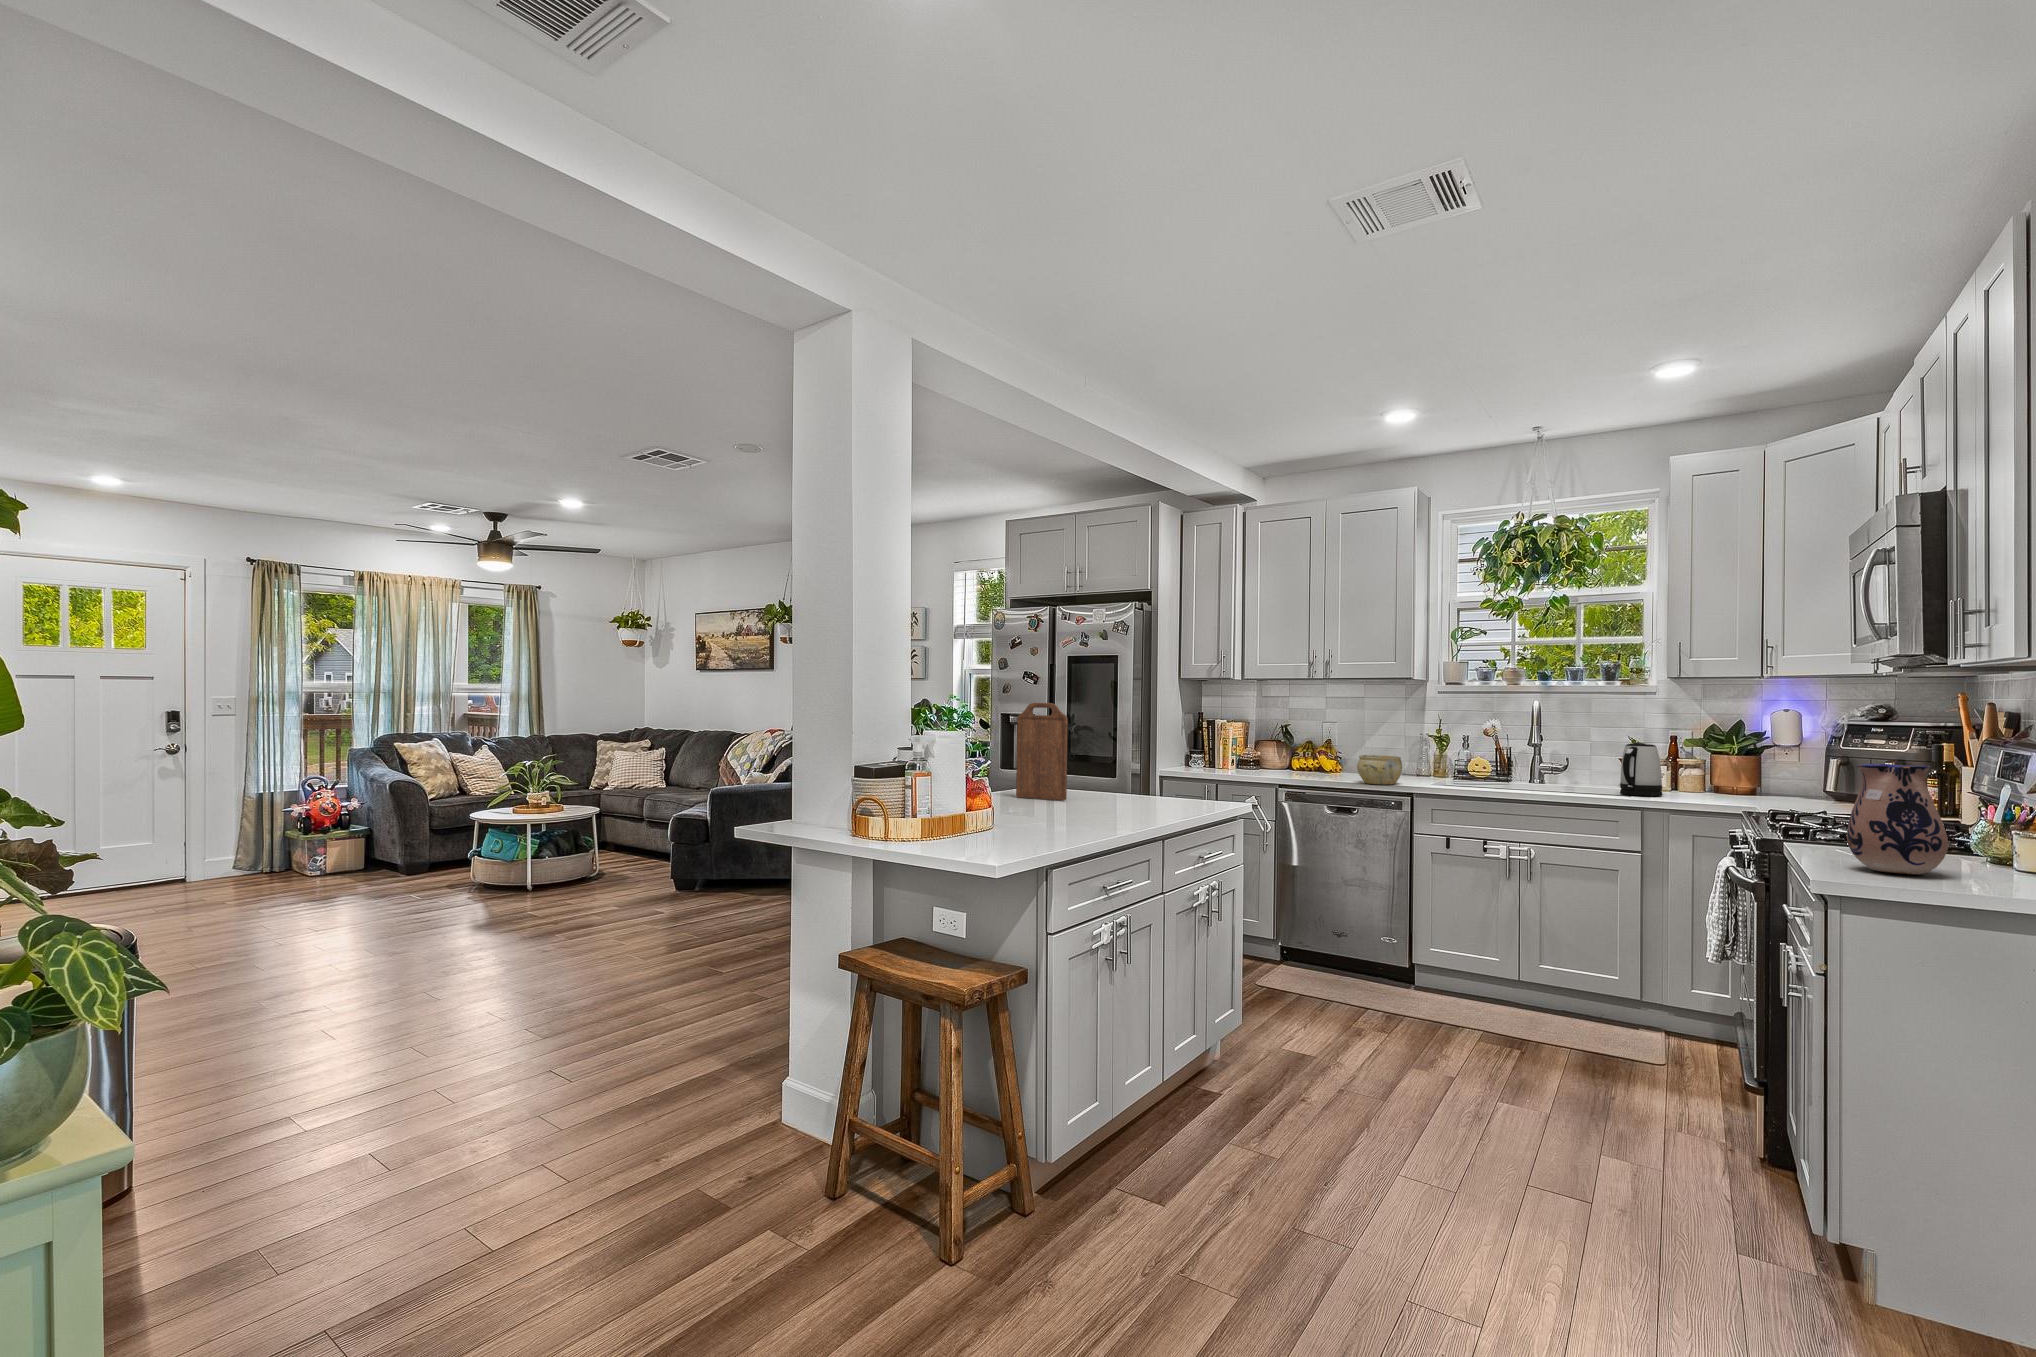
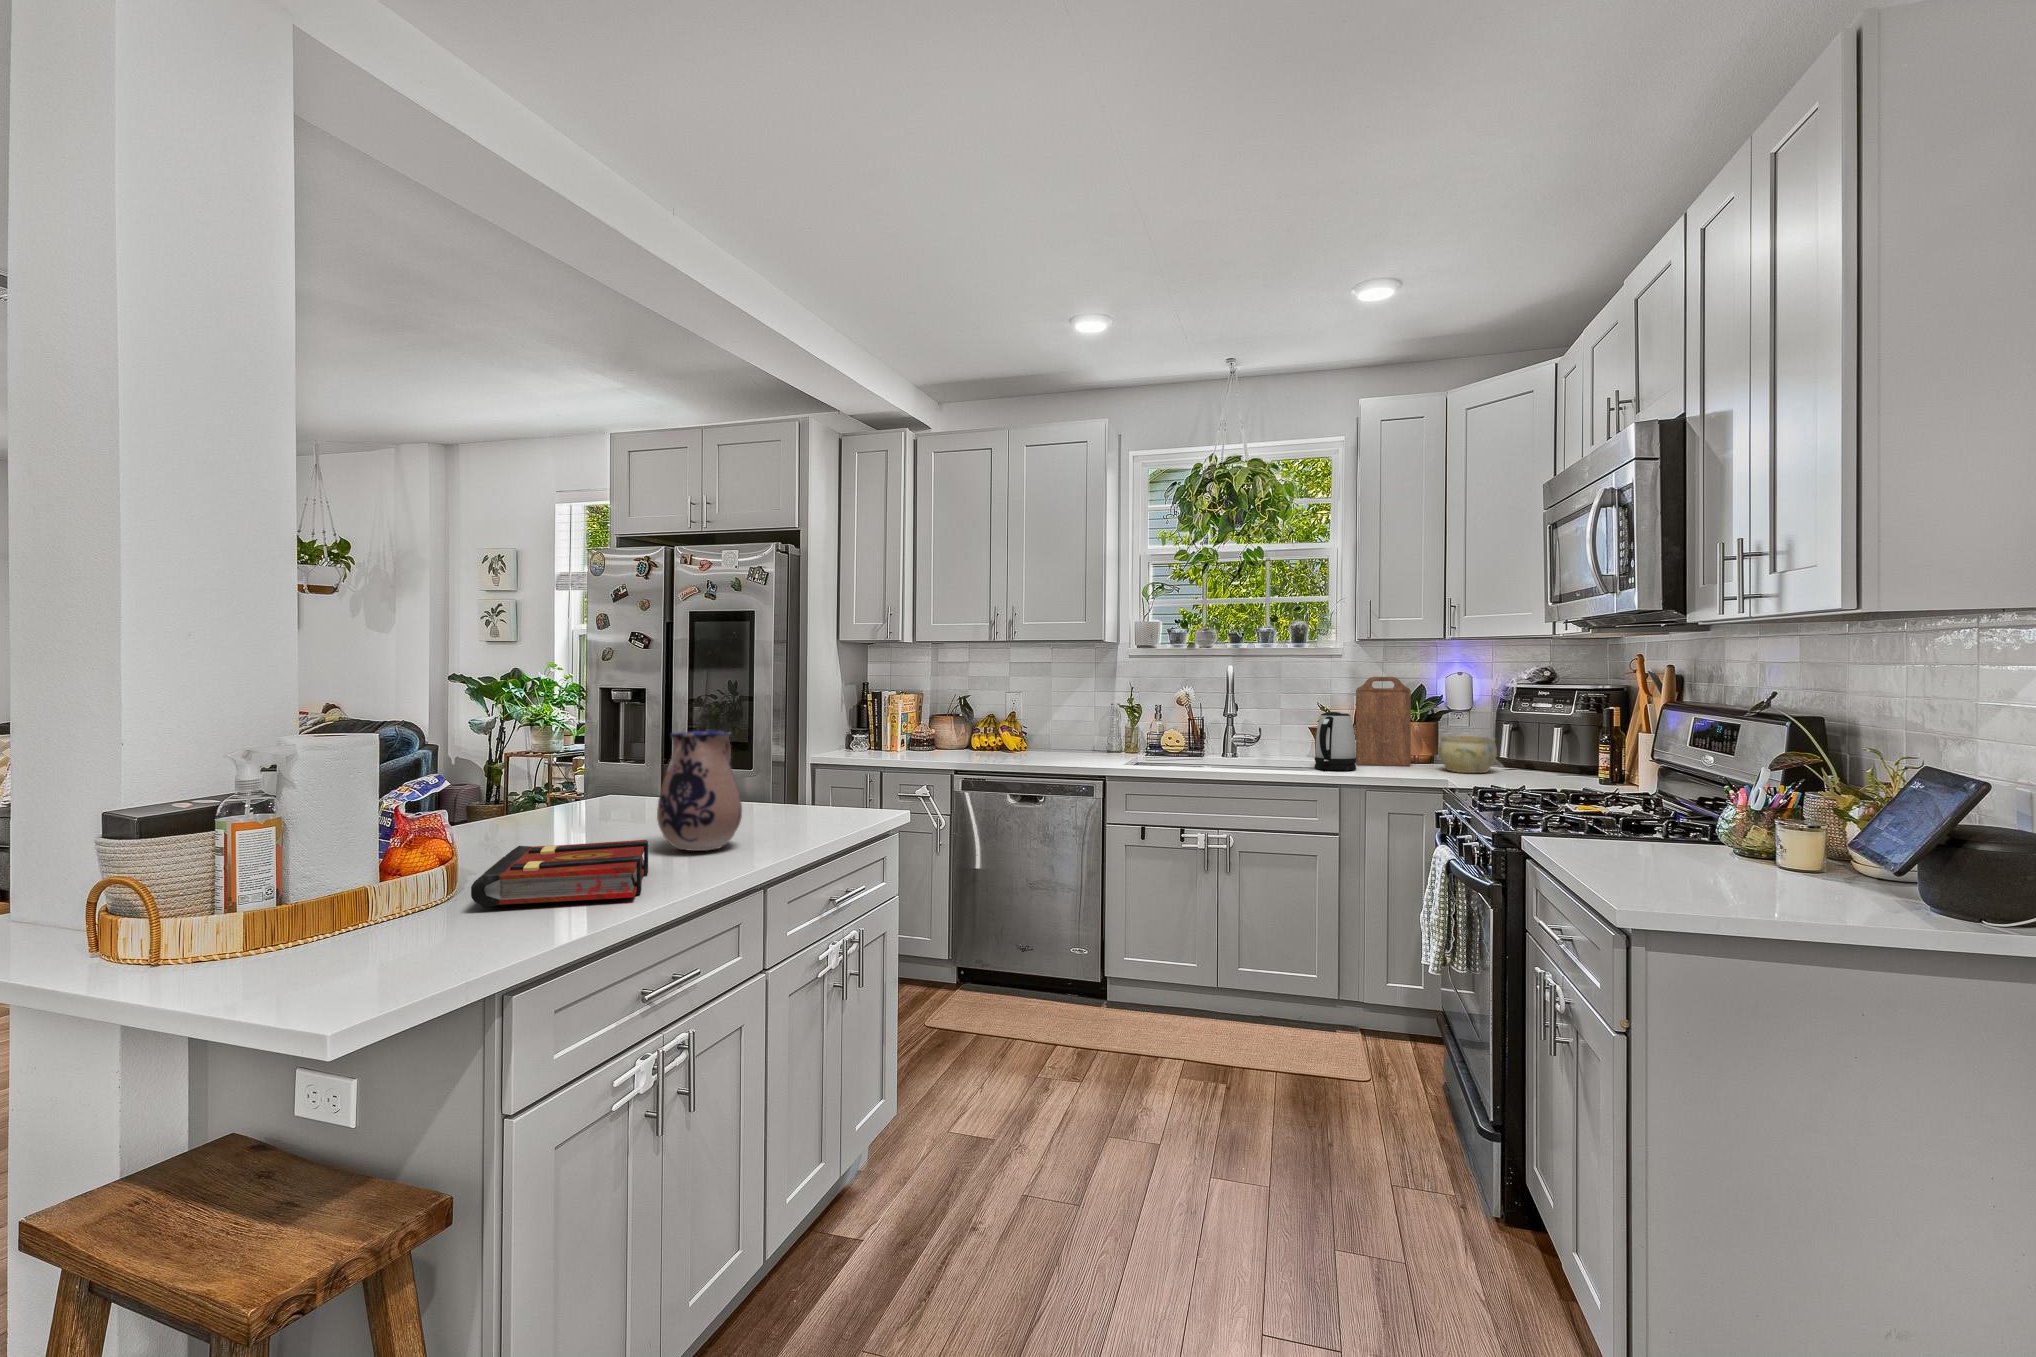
cutting board: present [1016,703,1068,800] -> present [1356,677,1411,766]
ceramic bowl: present [1357,755,1402,784] -> present [1438,735,1497,773]
ceramic pitcher: present [1847,764,1948,875] -> present [657,731,742,851]
book: none [1007,801,1097,830] -> present [471,840,648,907]

